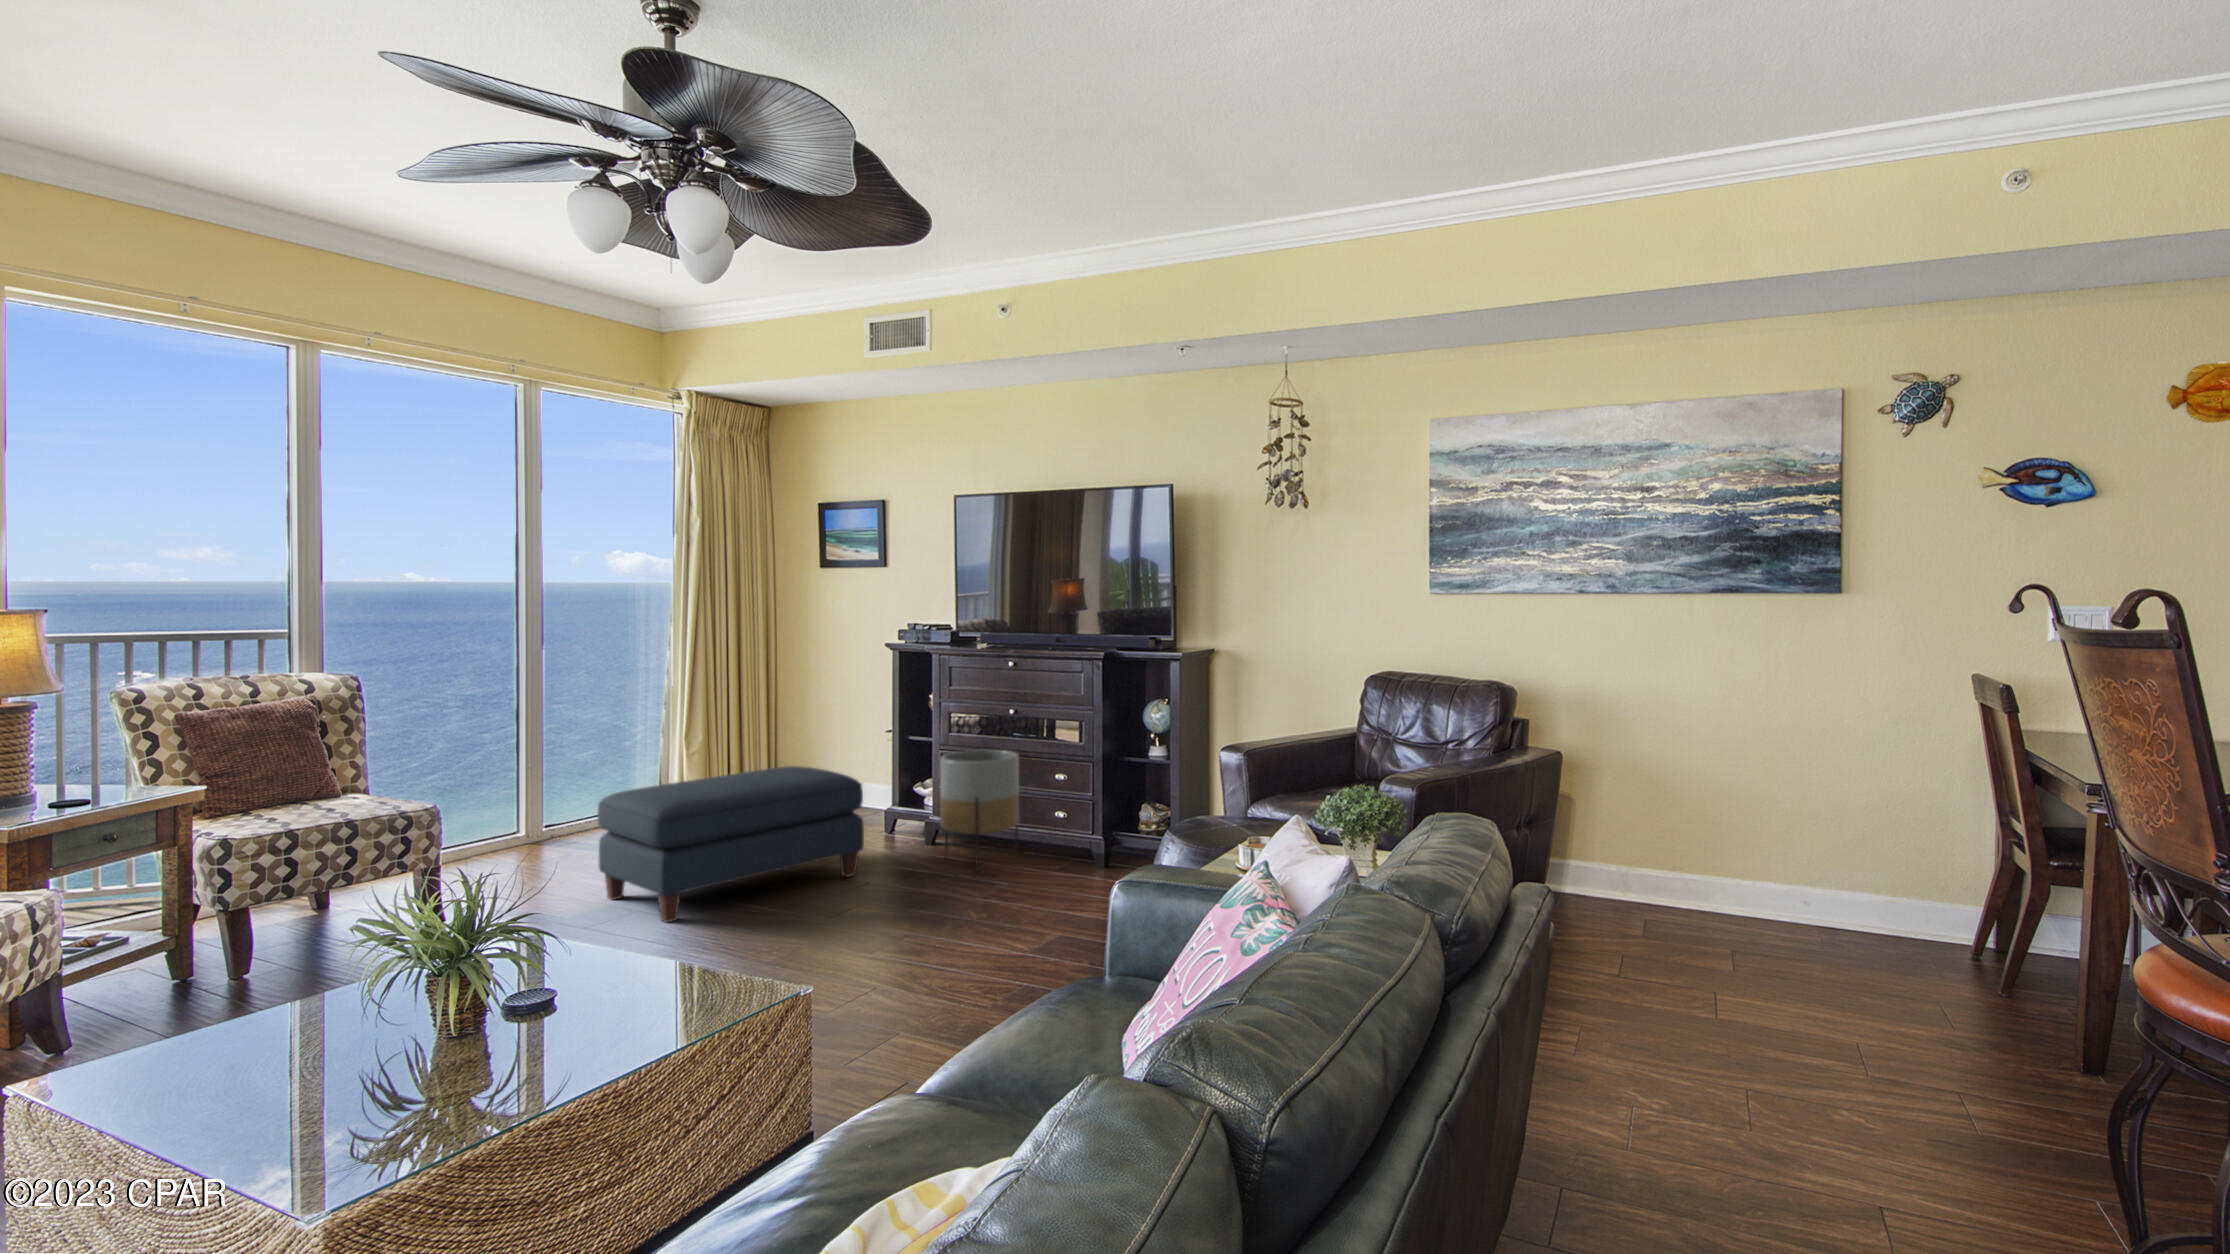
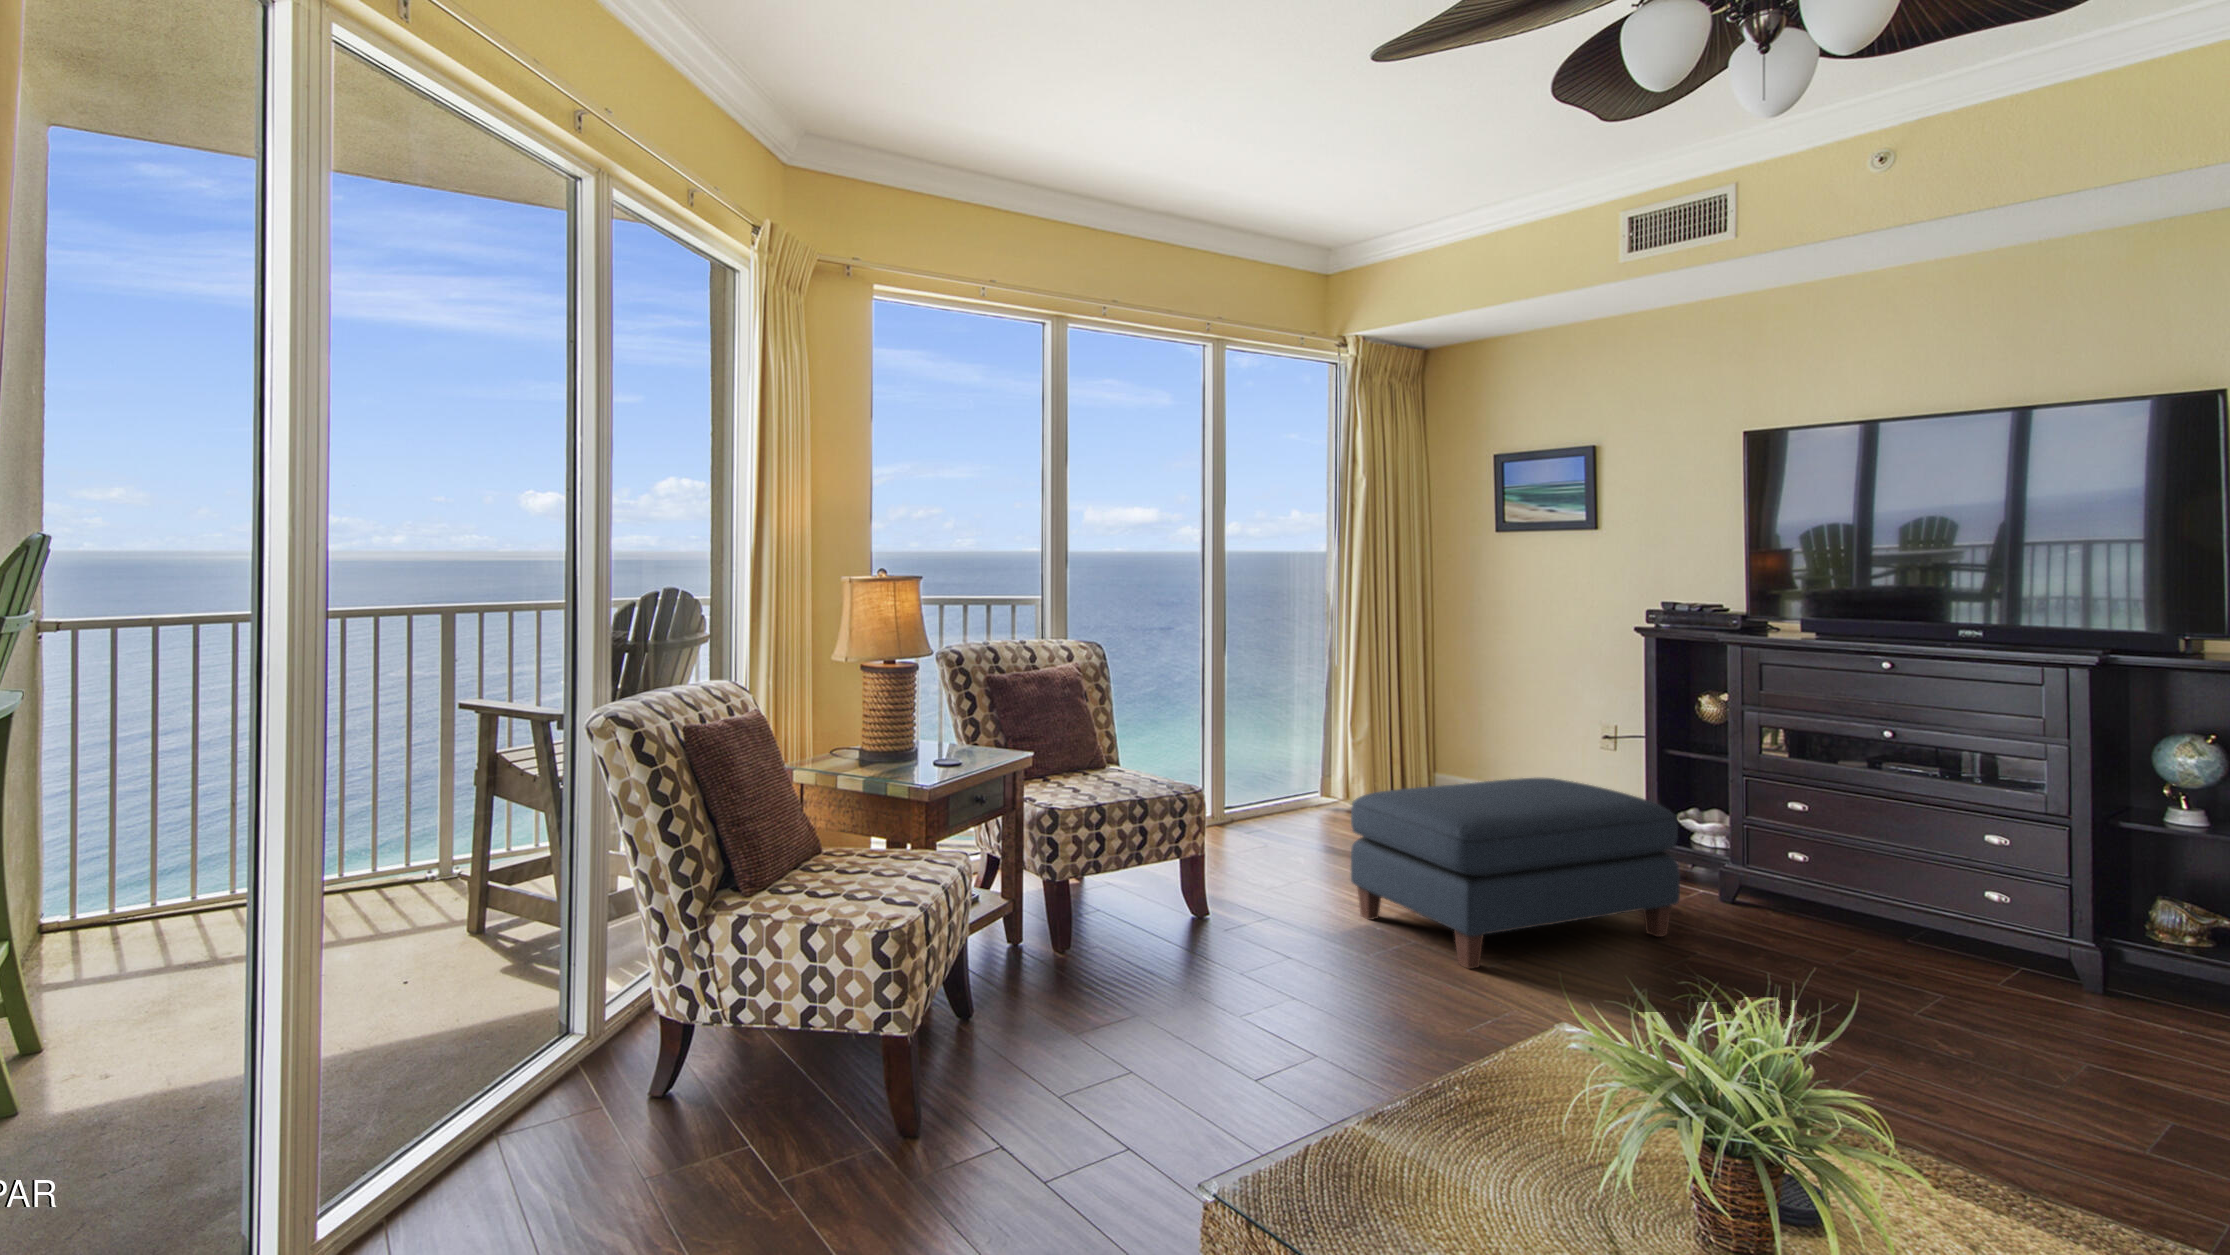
planter: present [940,750,1019,871] -> none [1777,781,1920,965]

